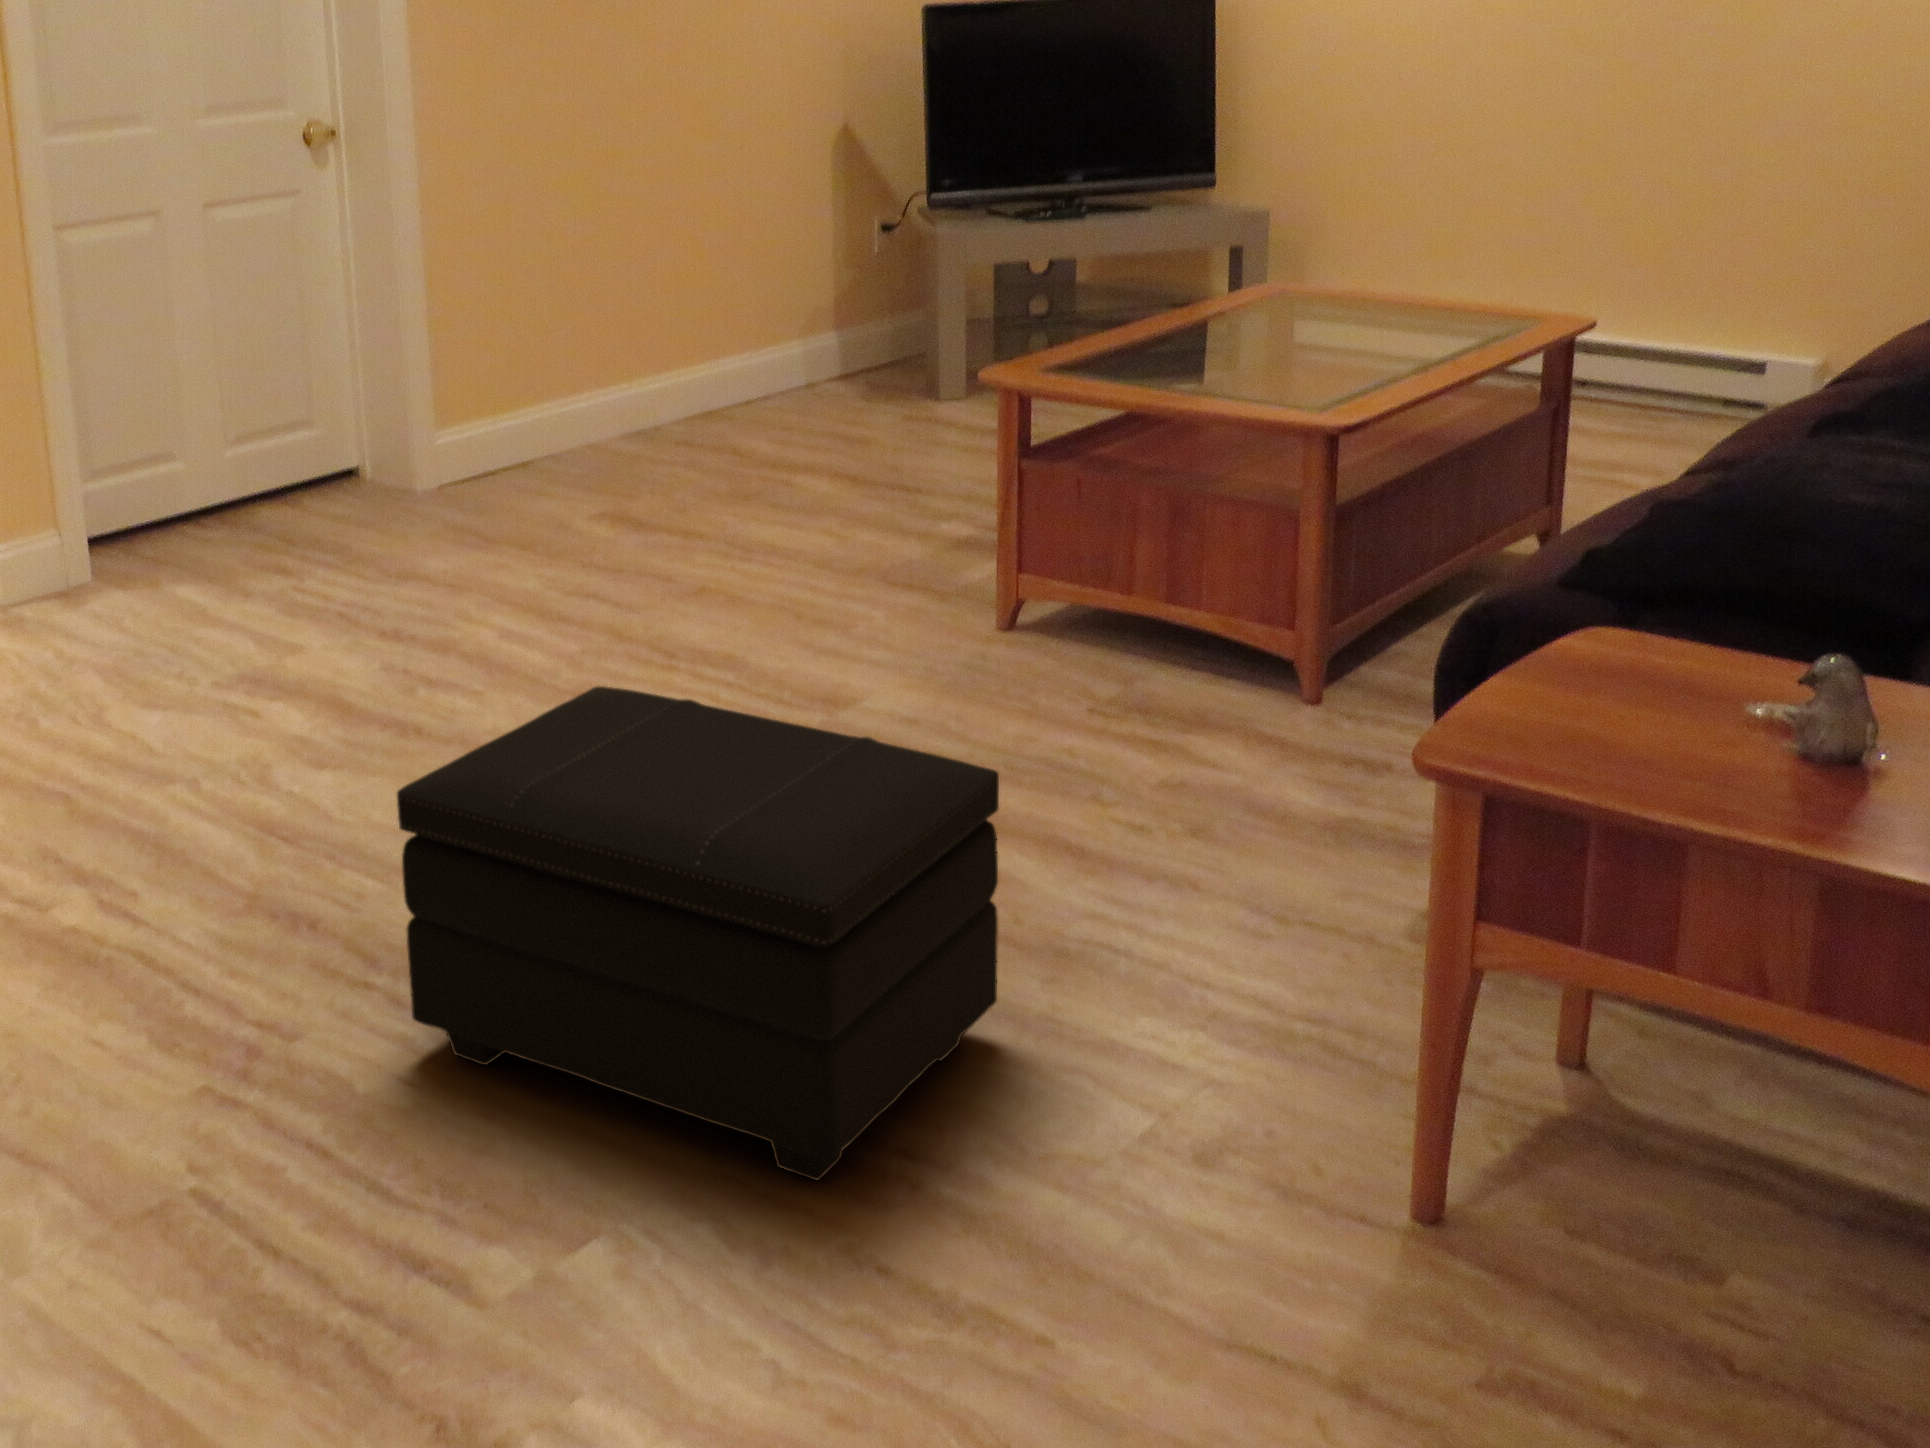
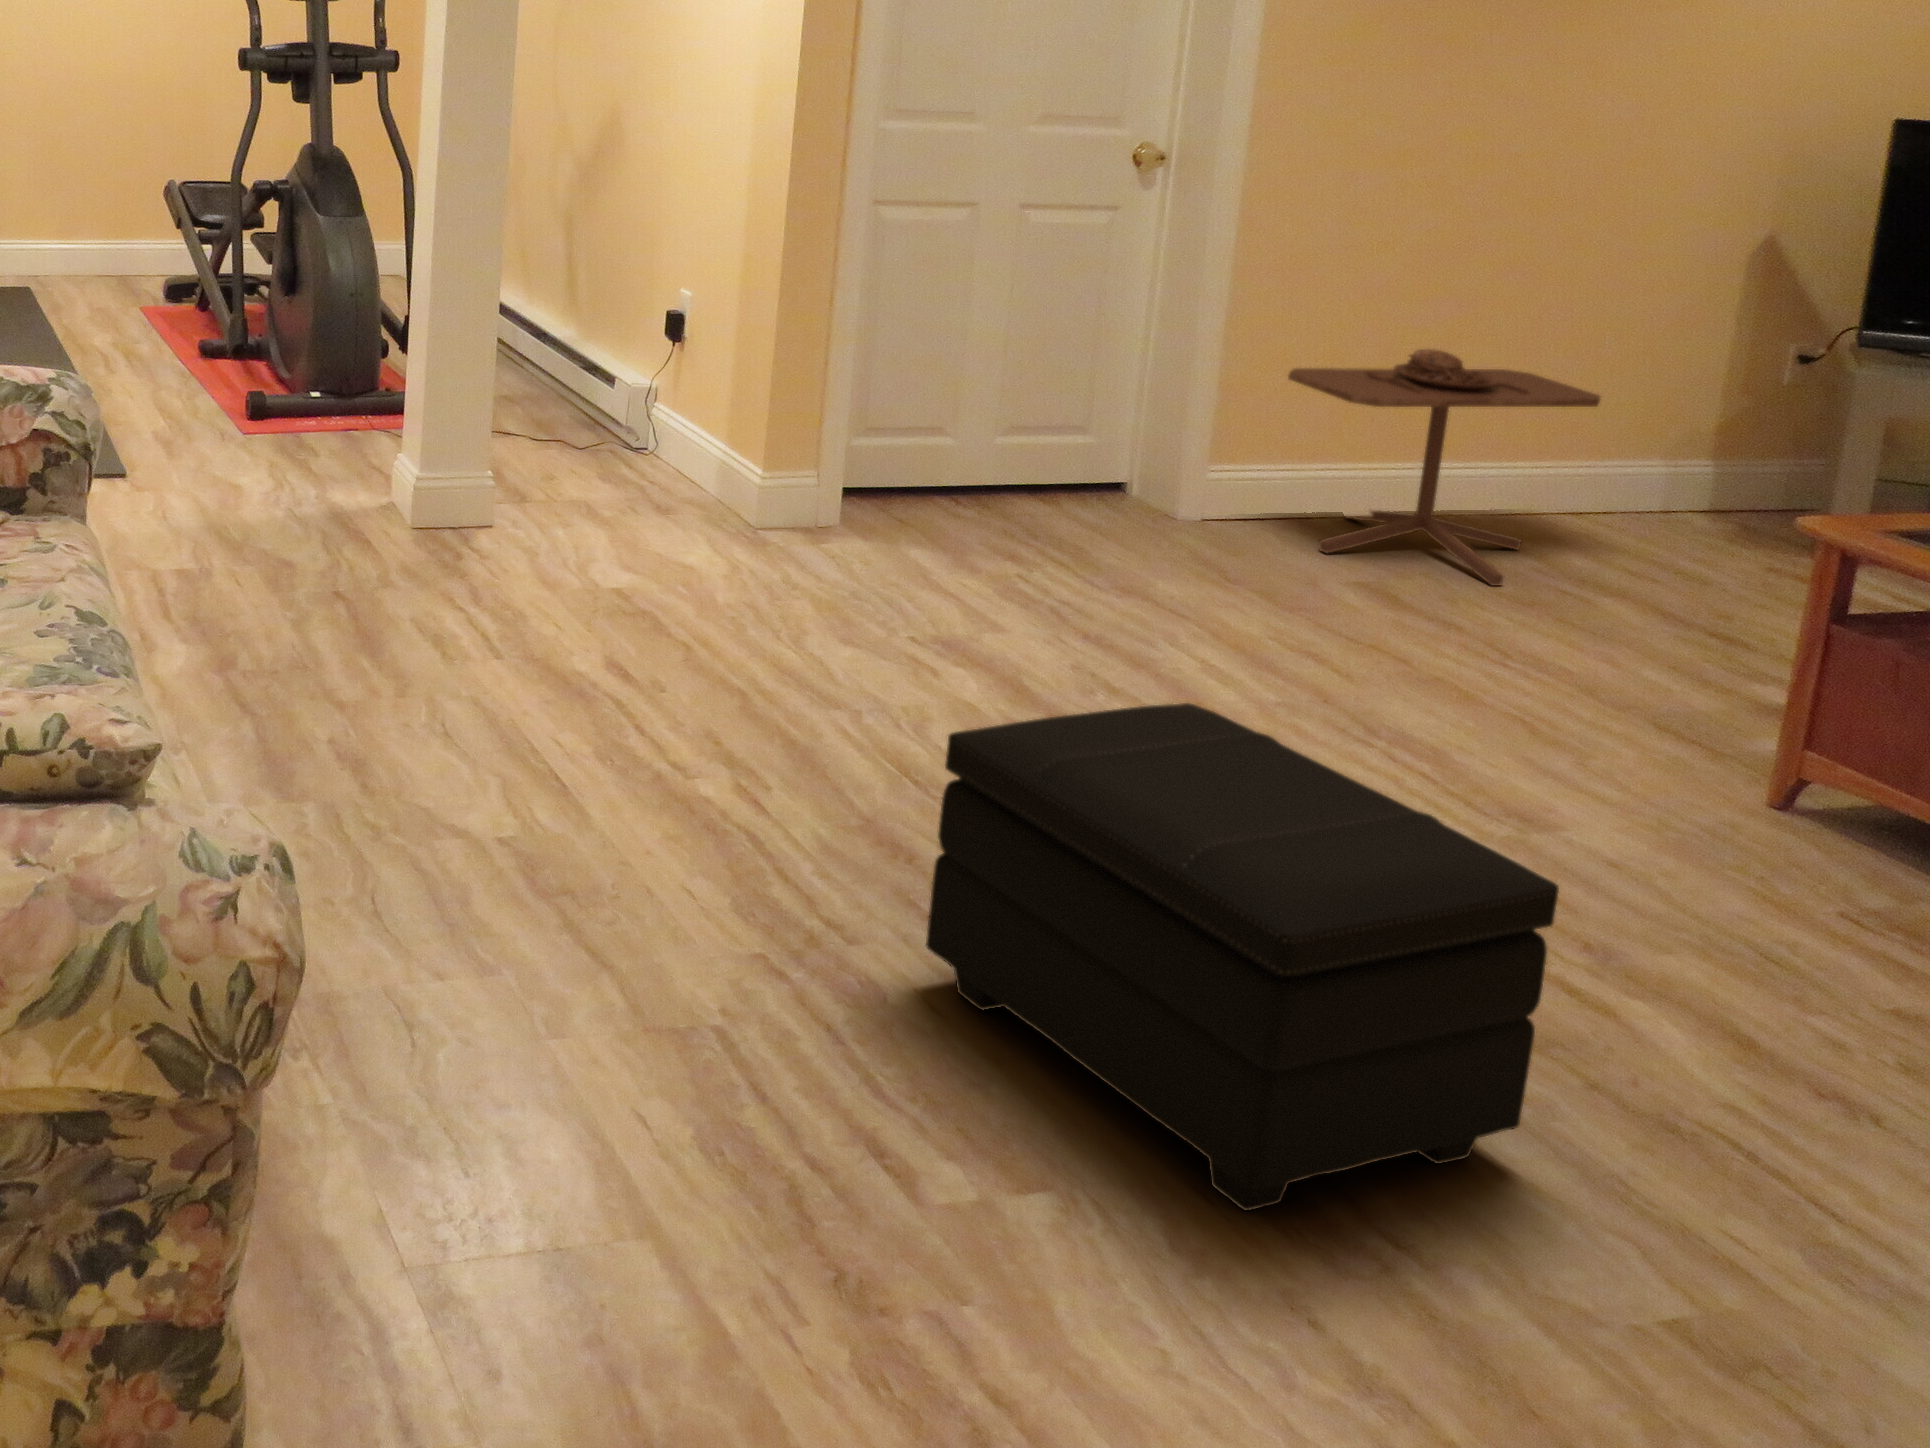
side table: none [493,286,750,496] -> present [1288,349,1601,586]

